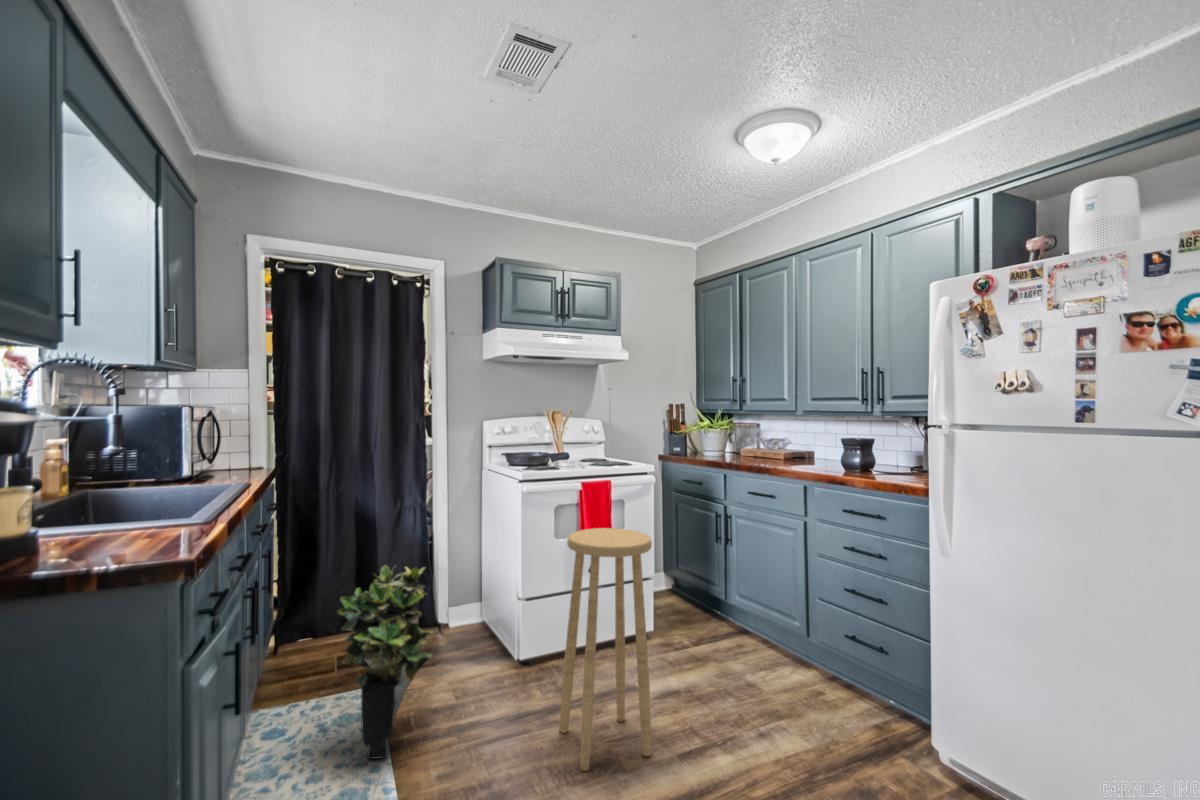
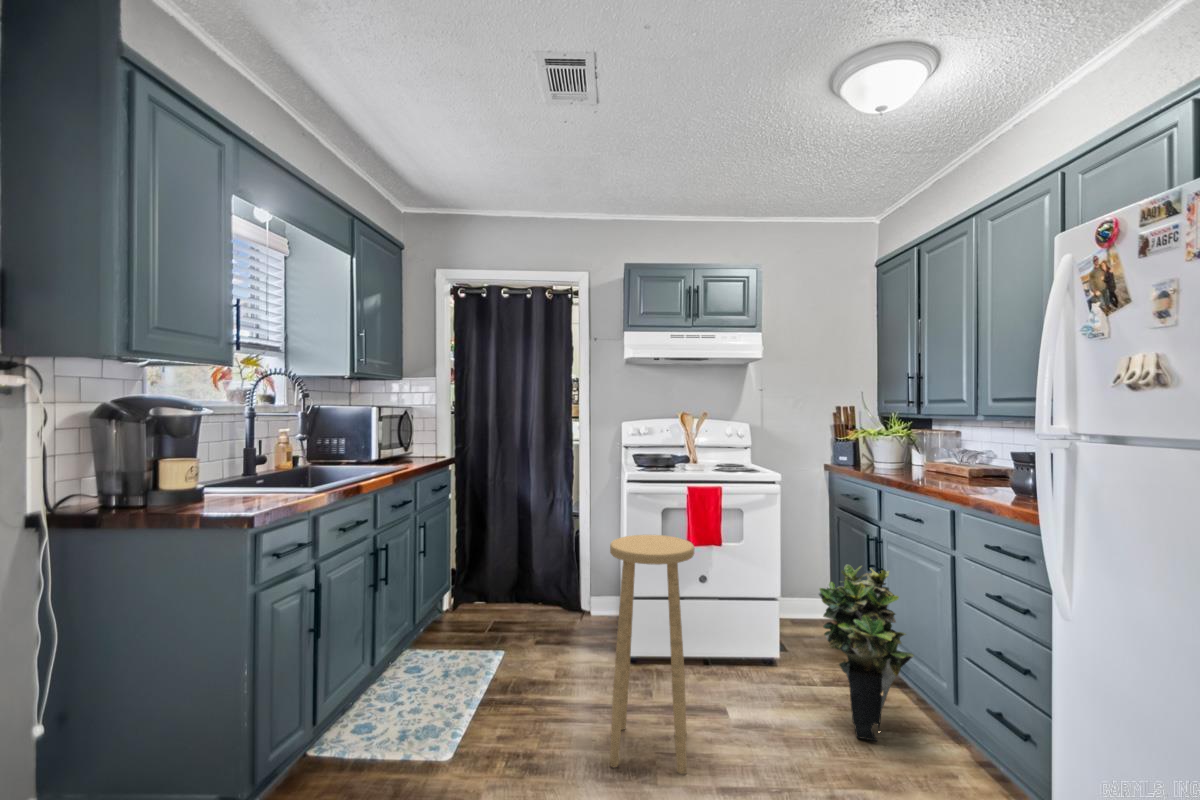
potted plant: present [338,566,432,759] -> present [819,565,914,741]

